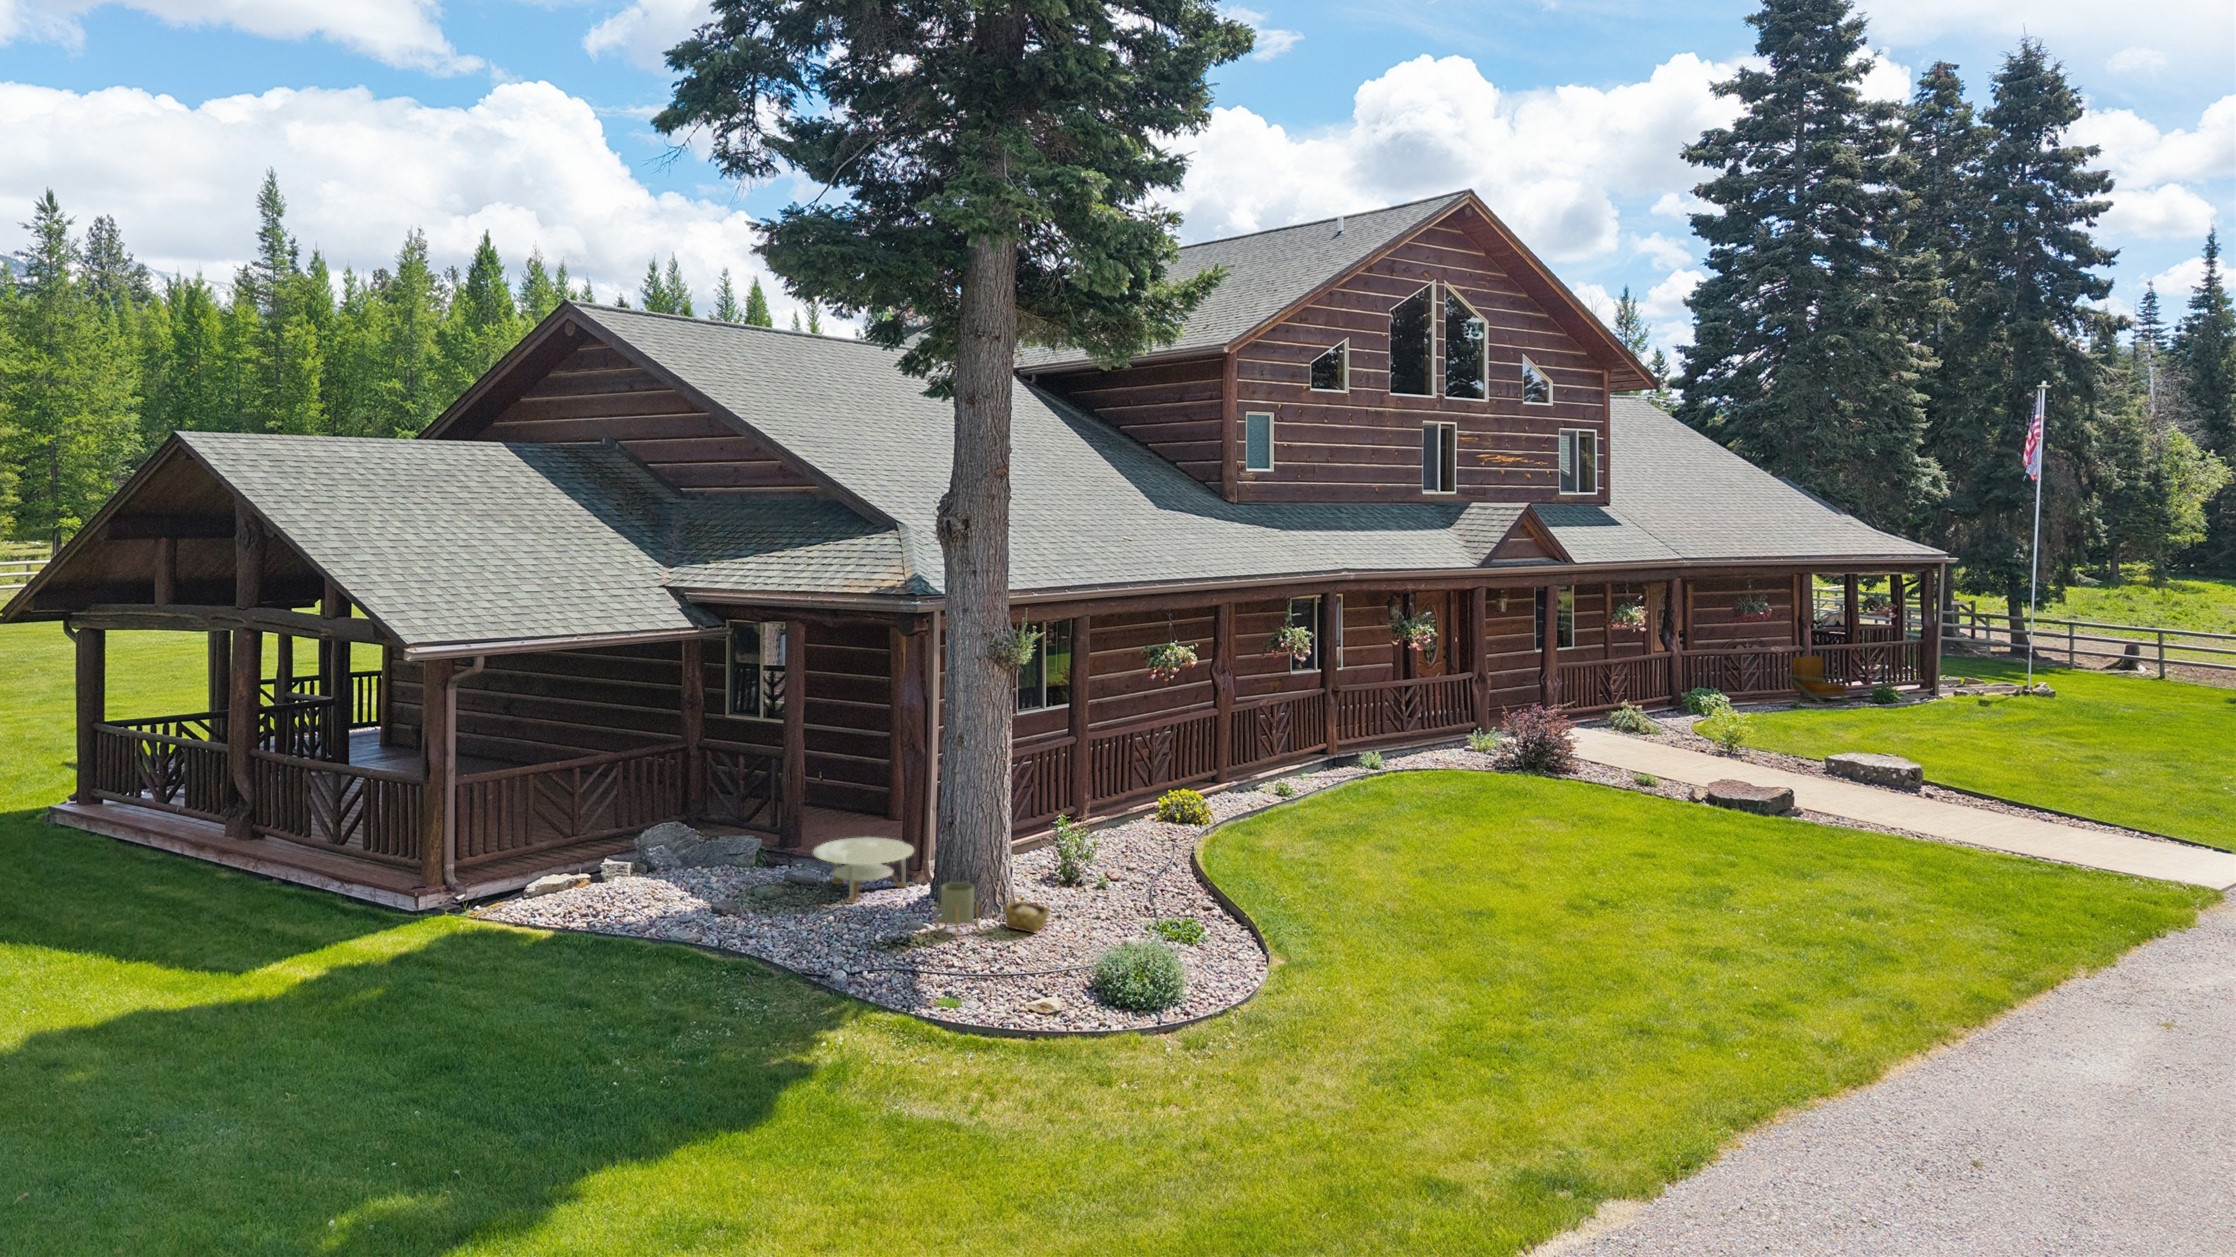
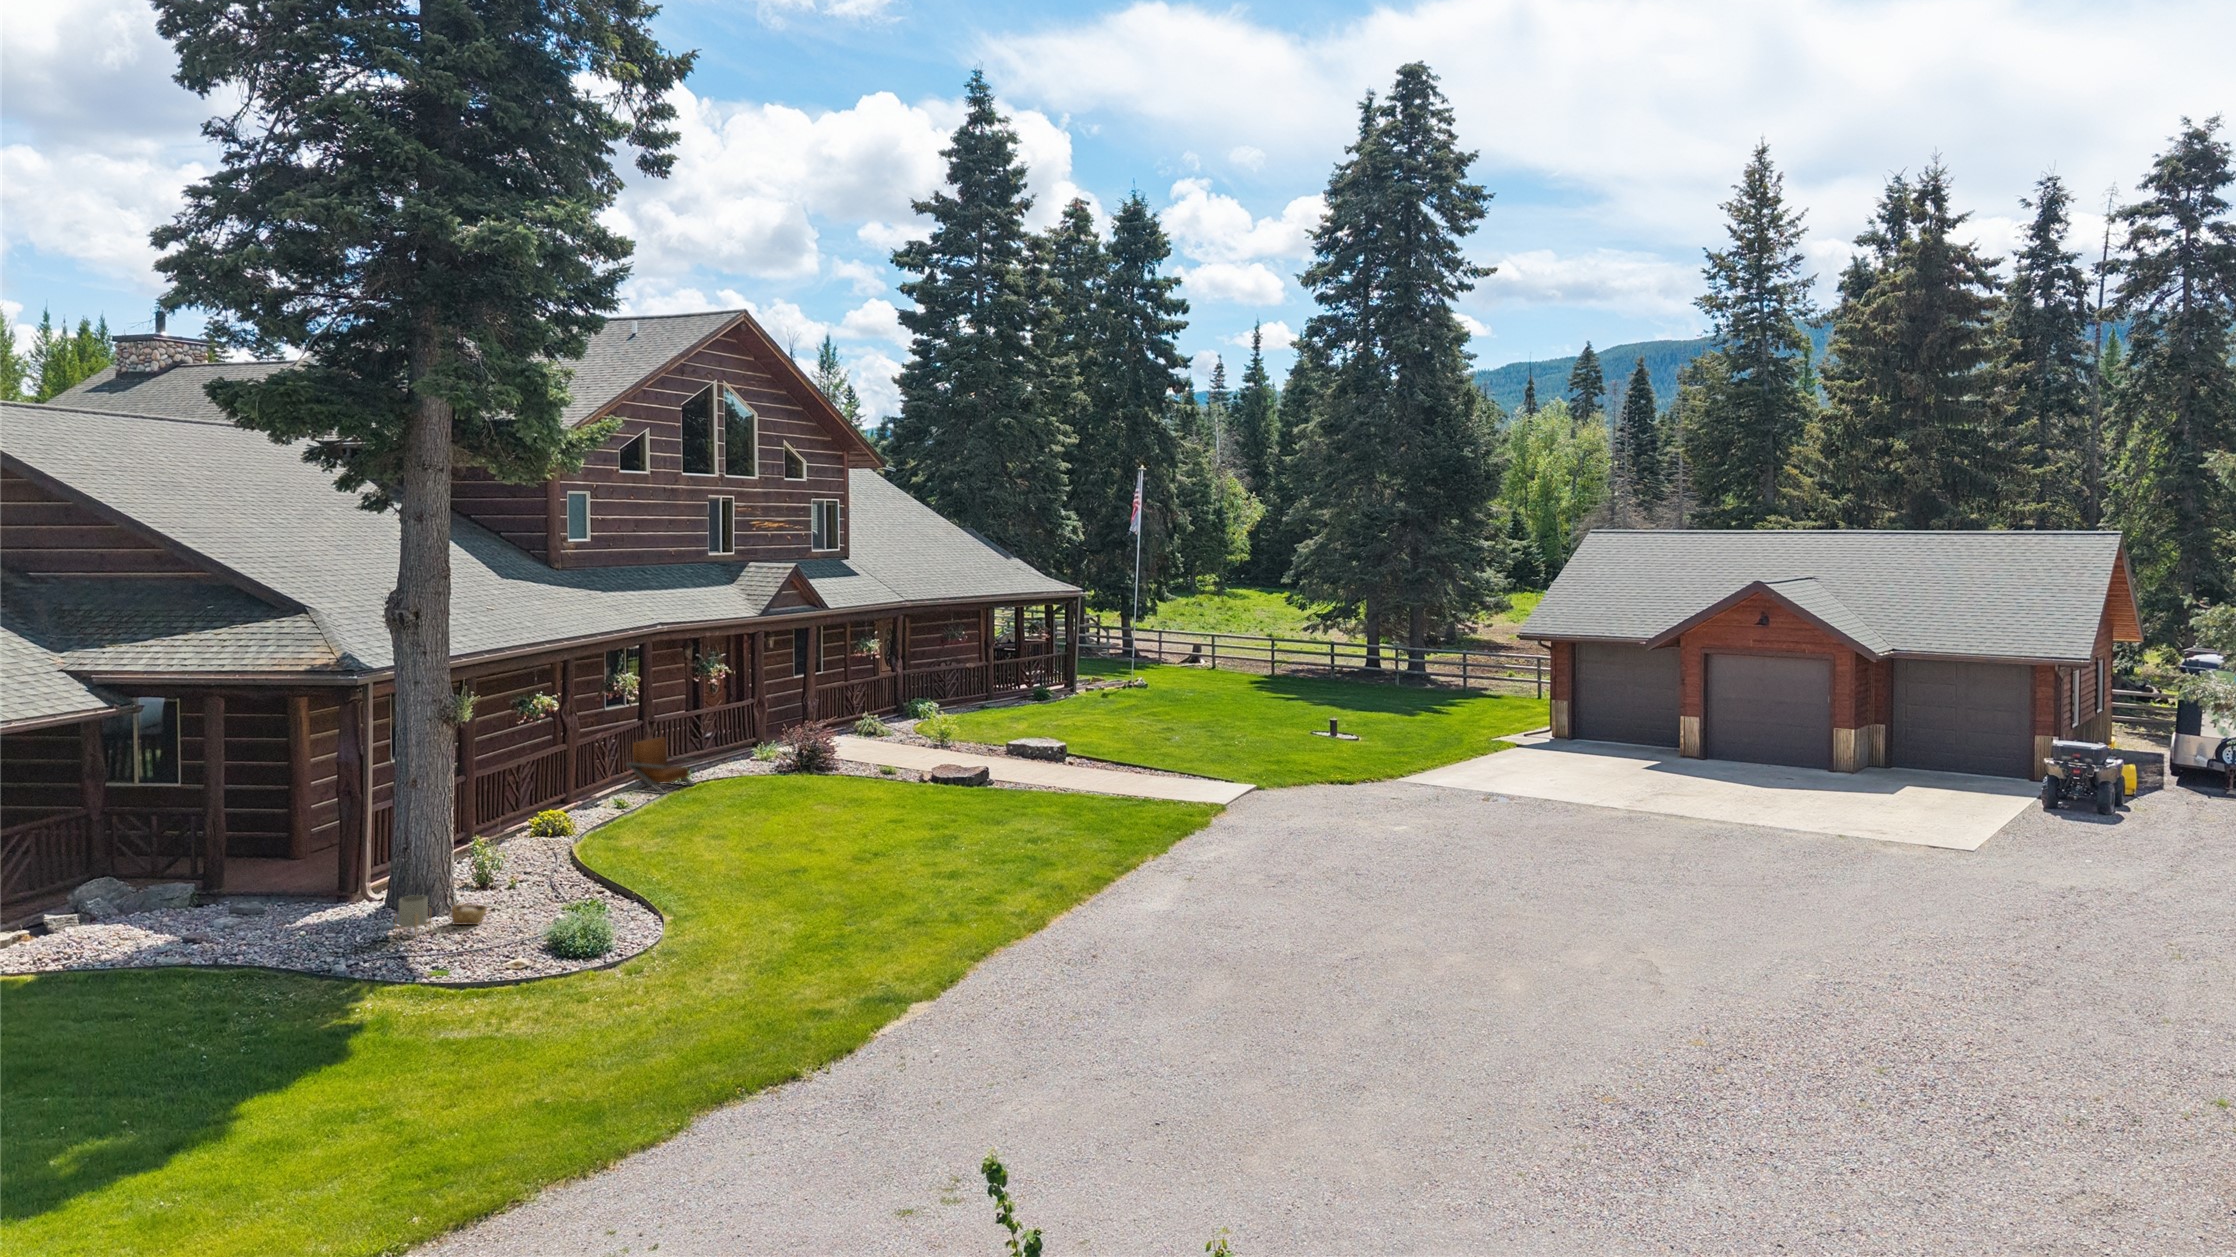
lounge chair: present [1787,656,1849,704] -> present [626,737,694,794]
round table: present [813,837,914,904] -> none [253,876,350,930]

